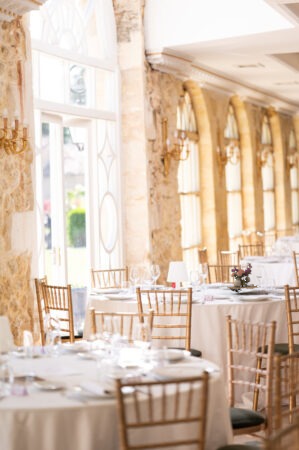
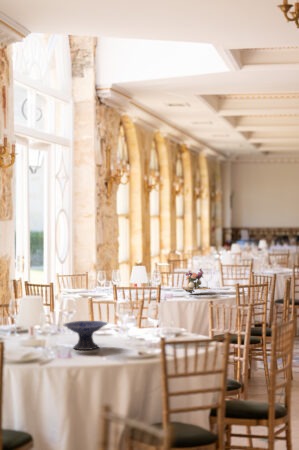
decorative bowl: none [29,345,80,380] -> present [64,321,107,350]

